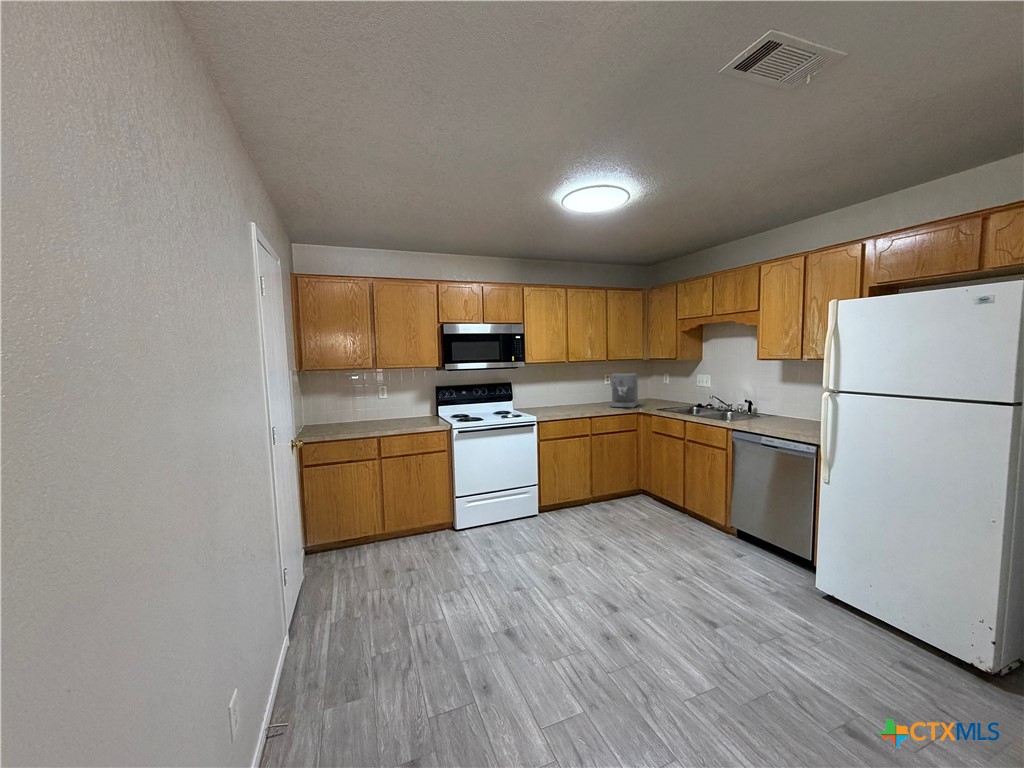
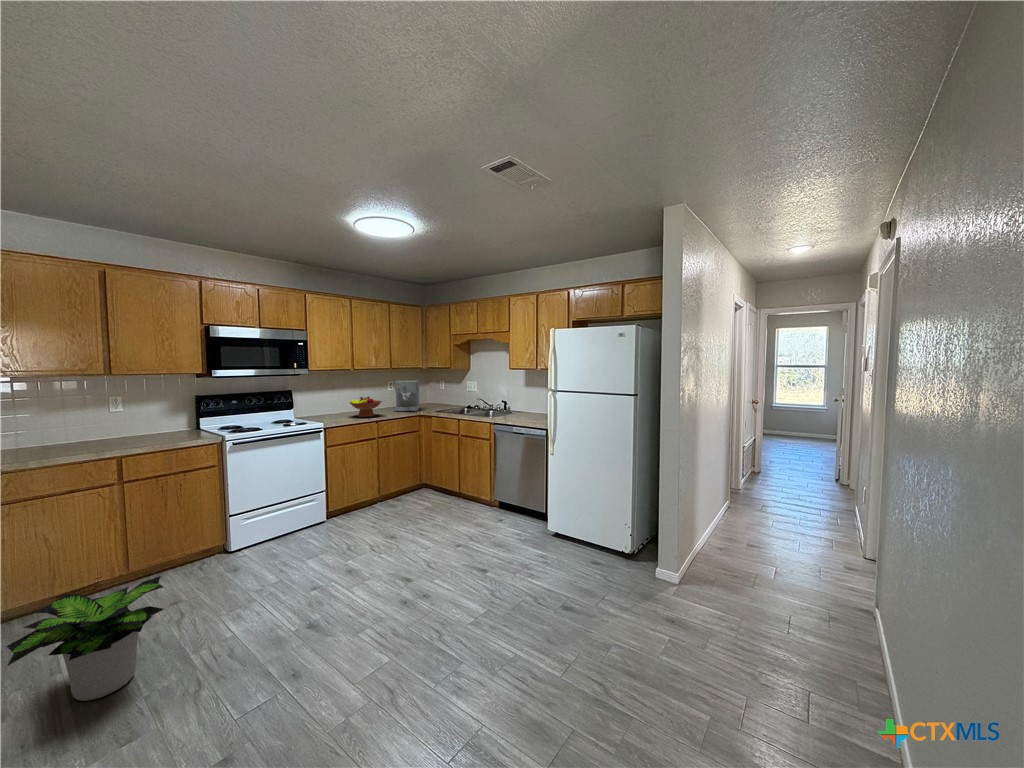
fruit bowl: none [563,391,596,412] -> present [350,397,382,417]
potted plant: none [290,547,391,643] -> present [7,576,164,701]

